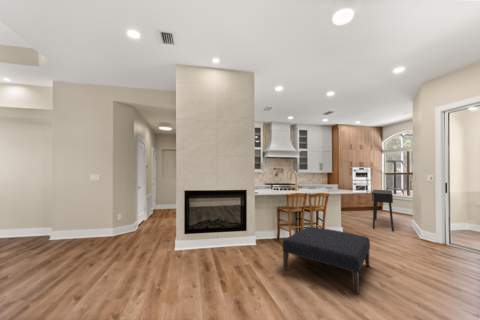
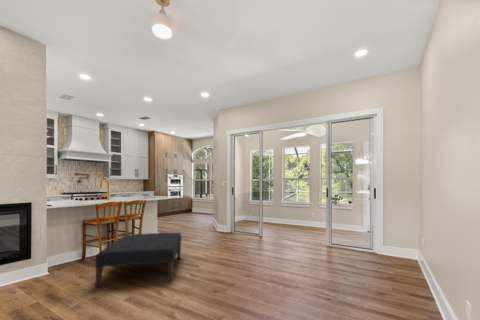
console table: present [372,190,394,231] -> none [183,193,198,229]

